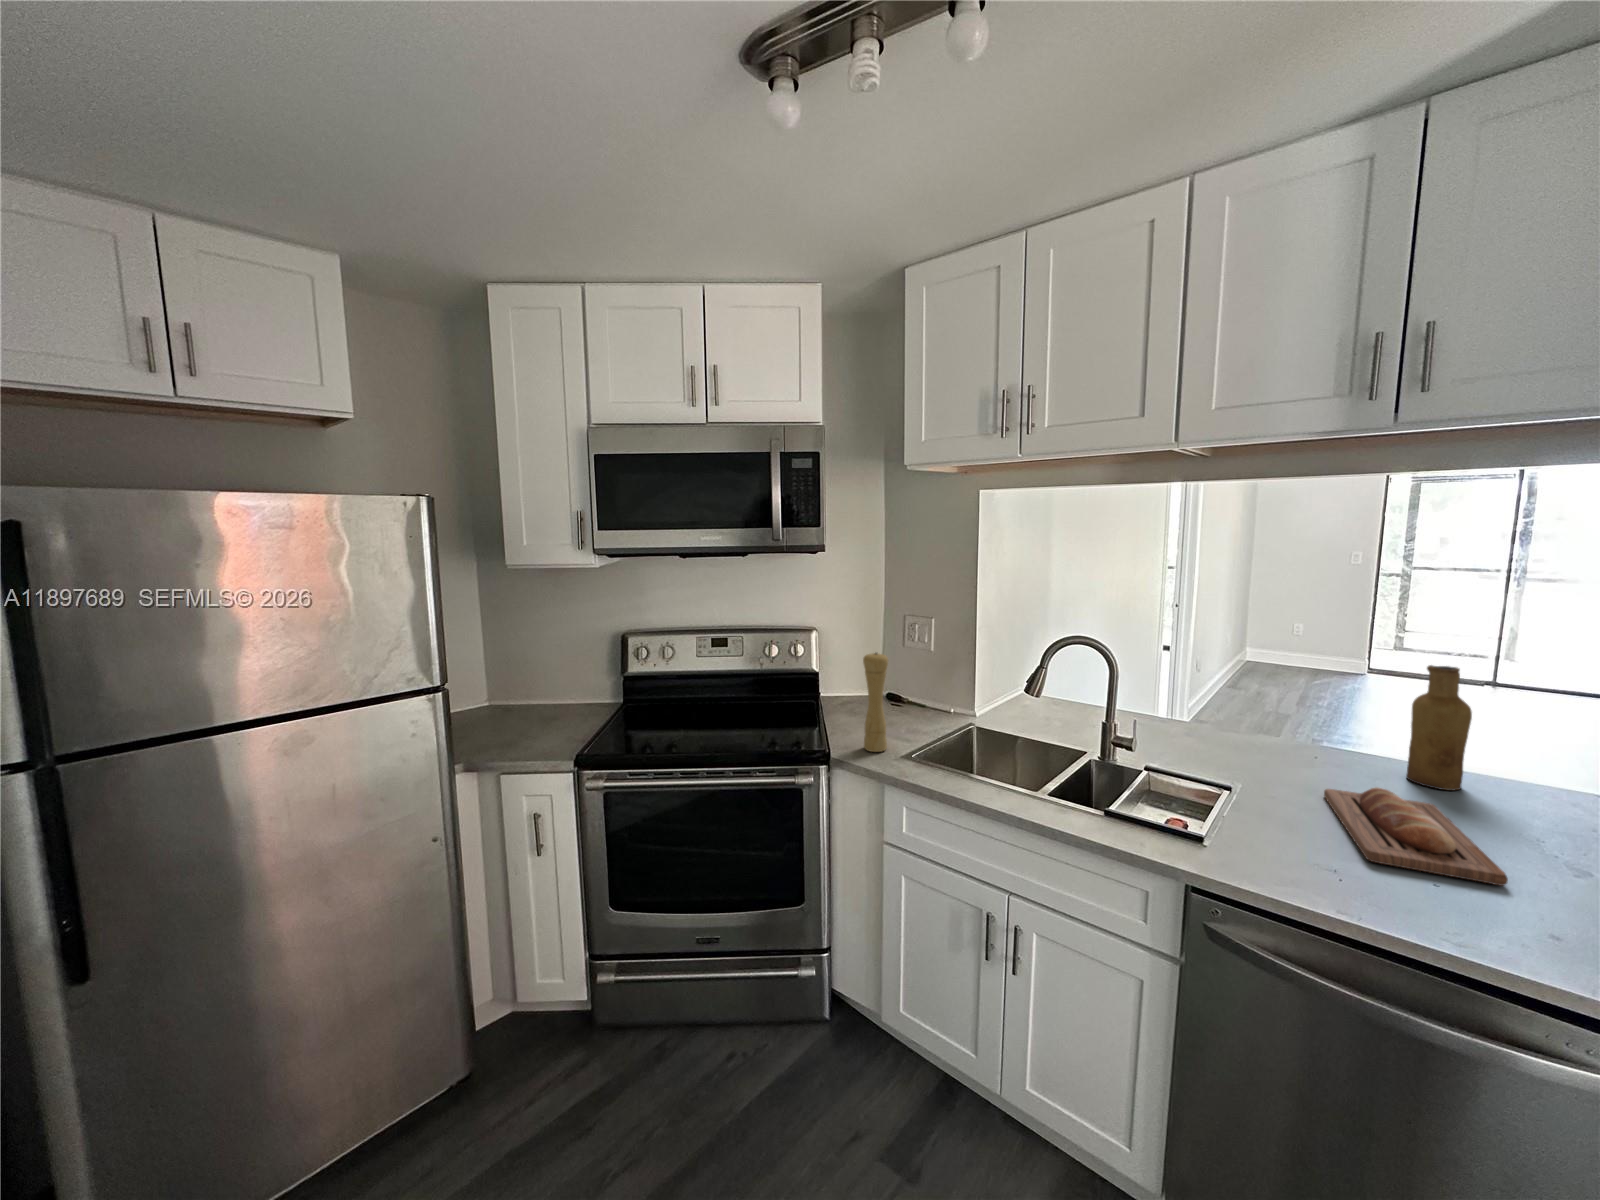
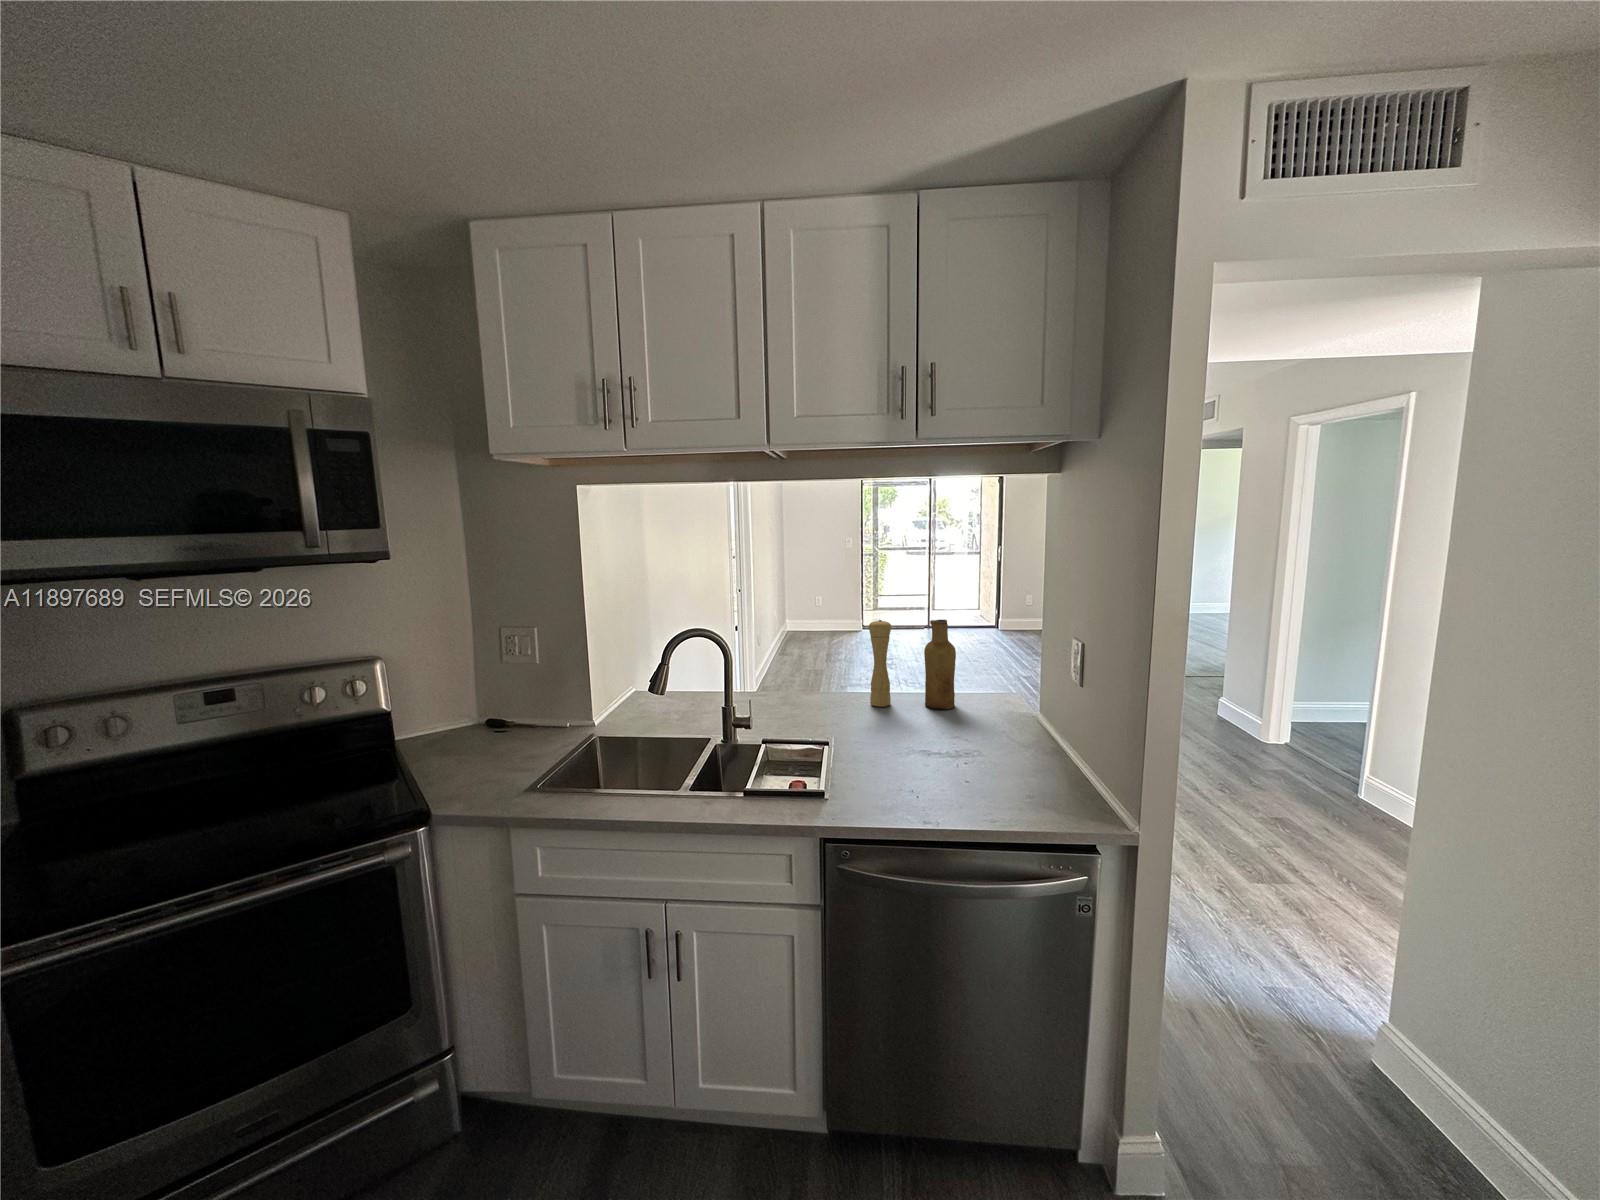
pepper mill: present [863,653,888,752] -> present [869,620,891,707]
bread loaf: present [1324,787,1508,886] -> none [886,717,997,775]

